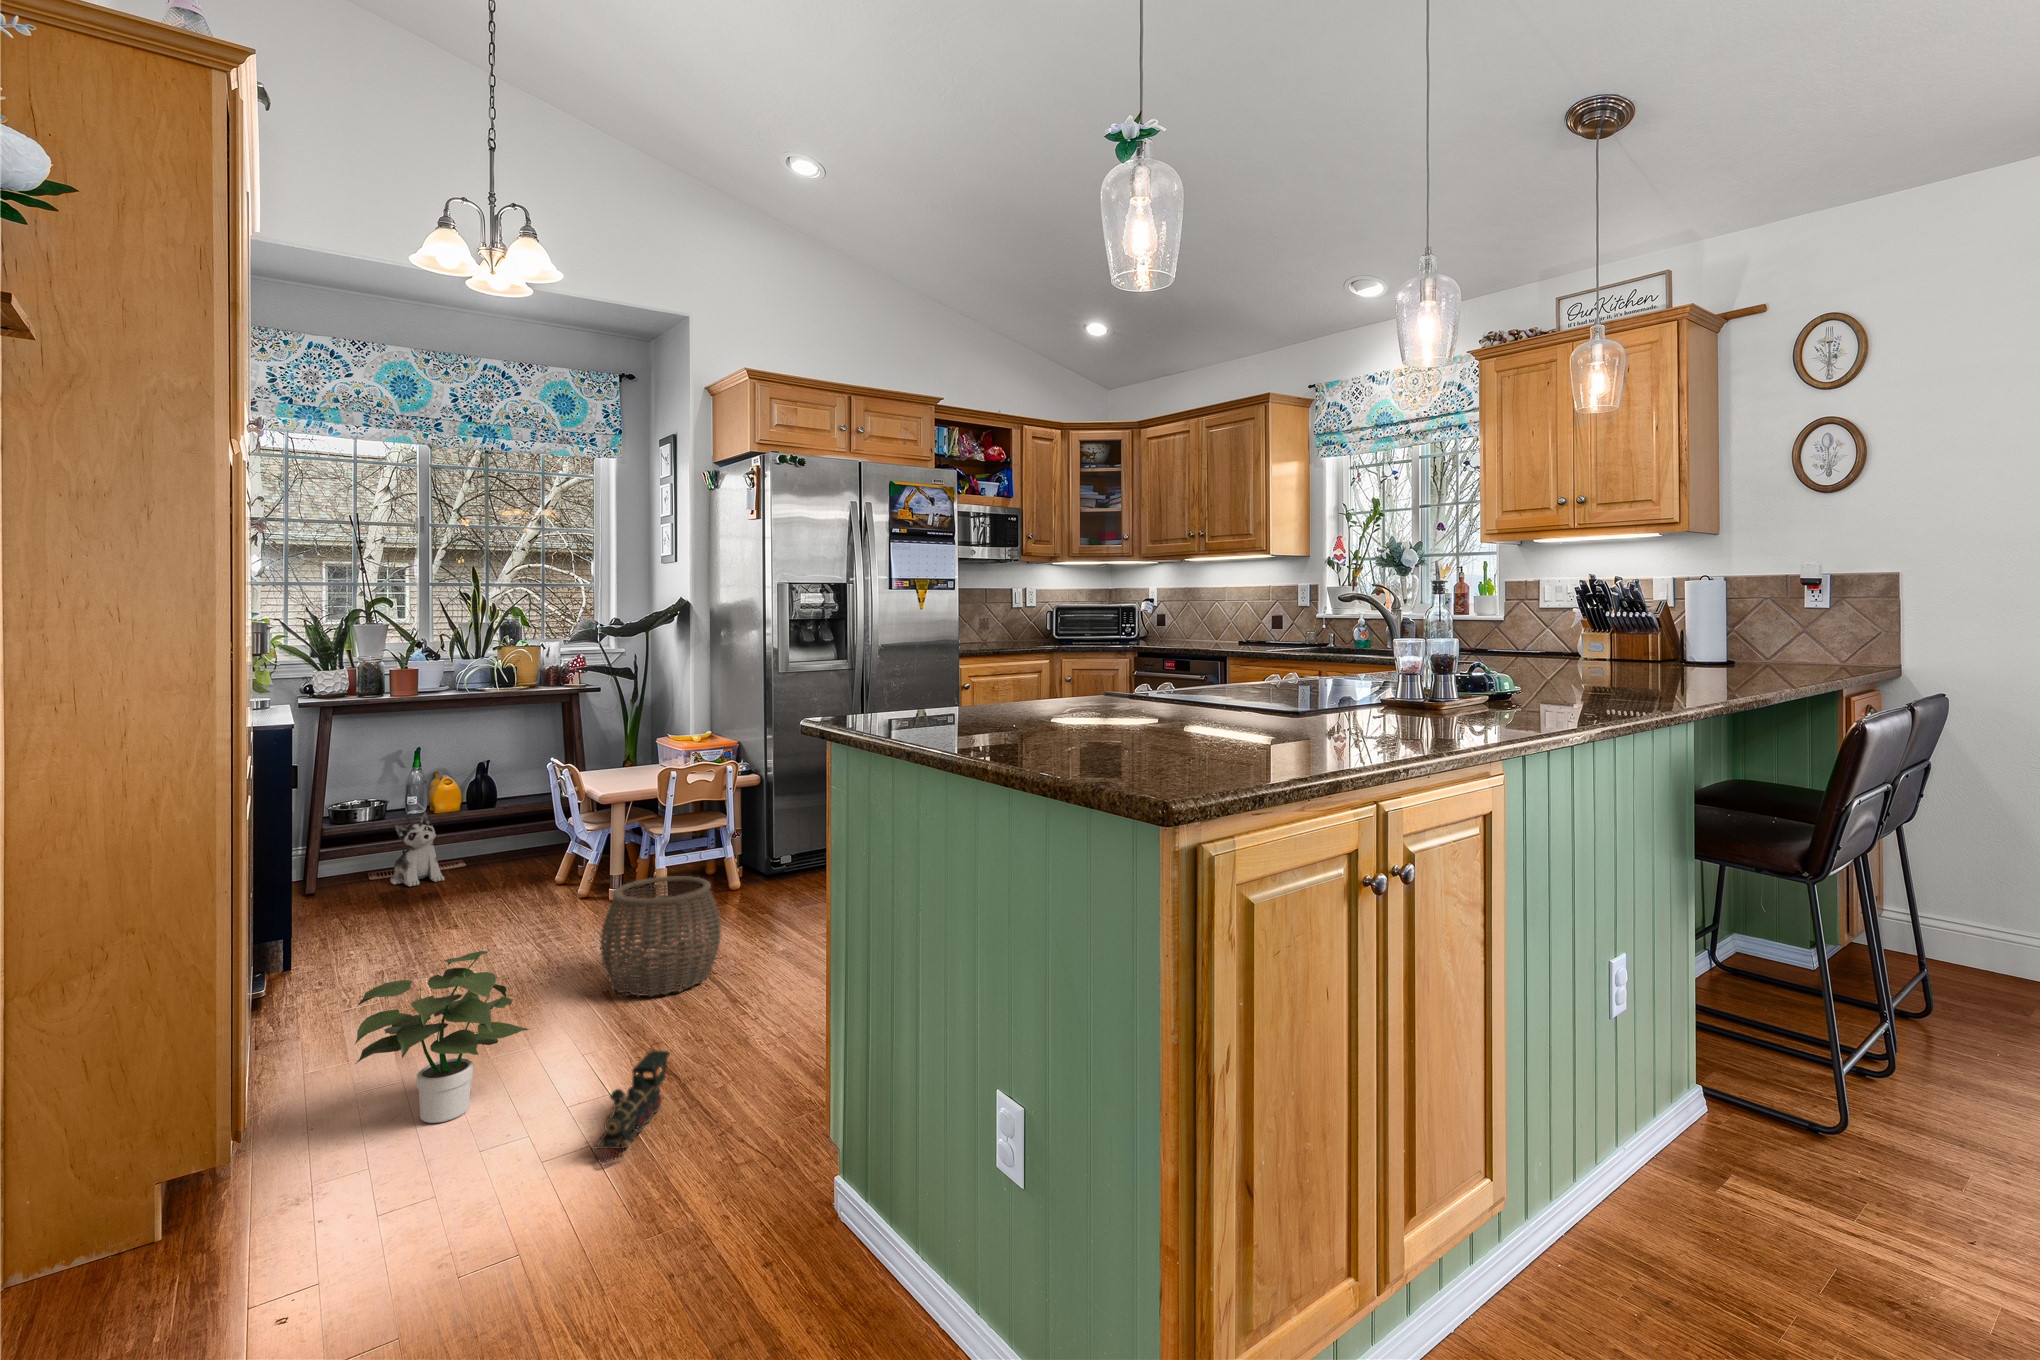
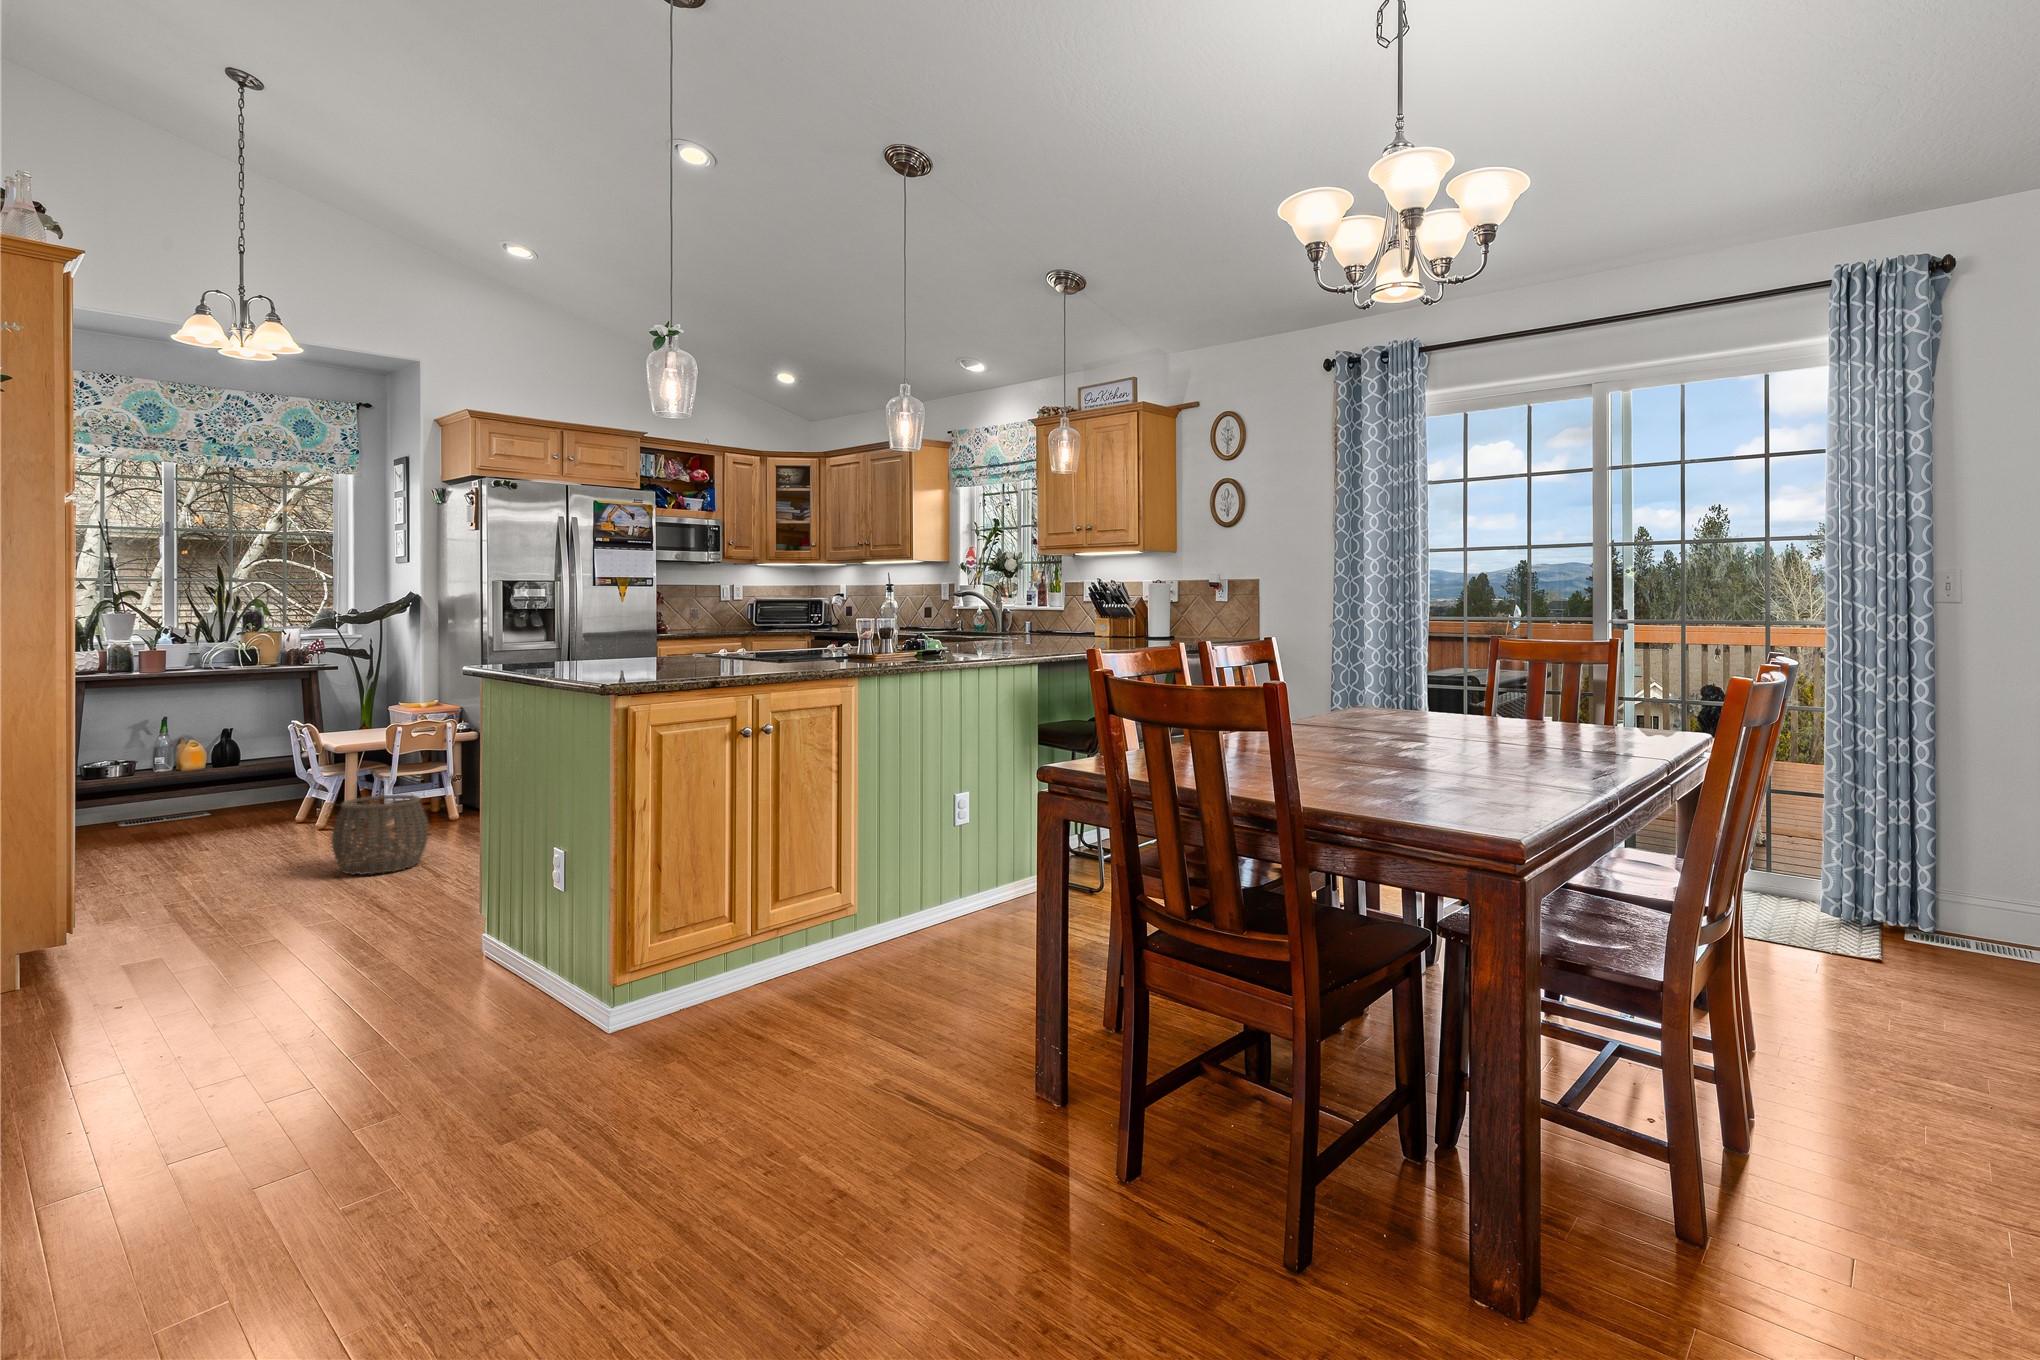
plush toy: present [390,812,444,887] -> none [143,767,194,828]
potted plant: present [355,951,529,1123] -> none [148,826,276,931]
toy train: present [595,1051,670,1164] -> none [321,884,377,938]

